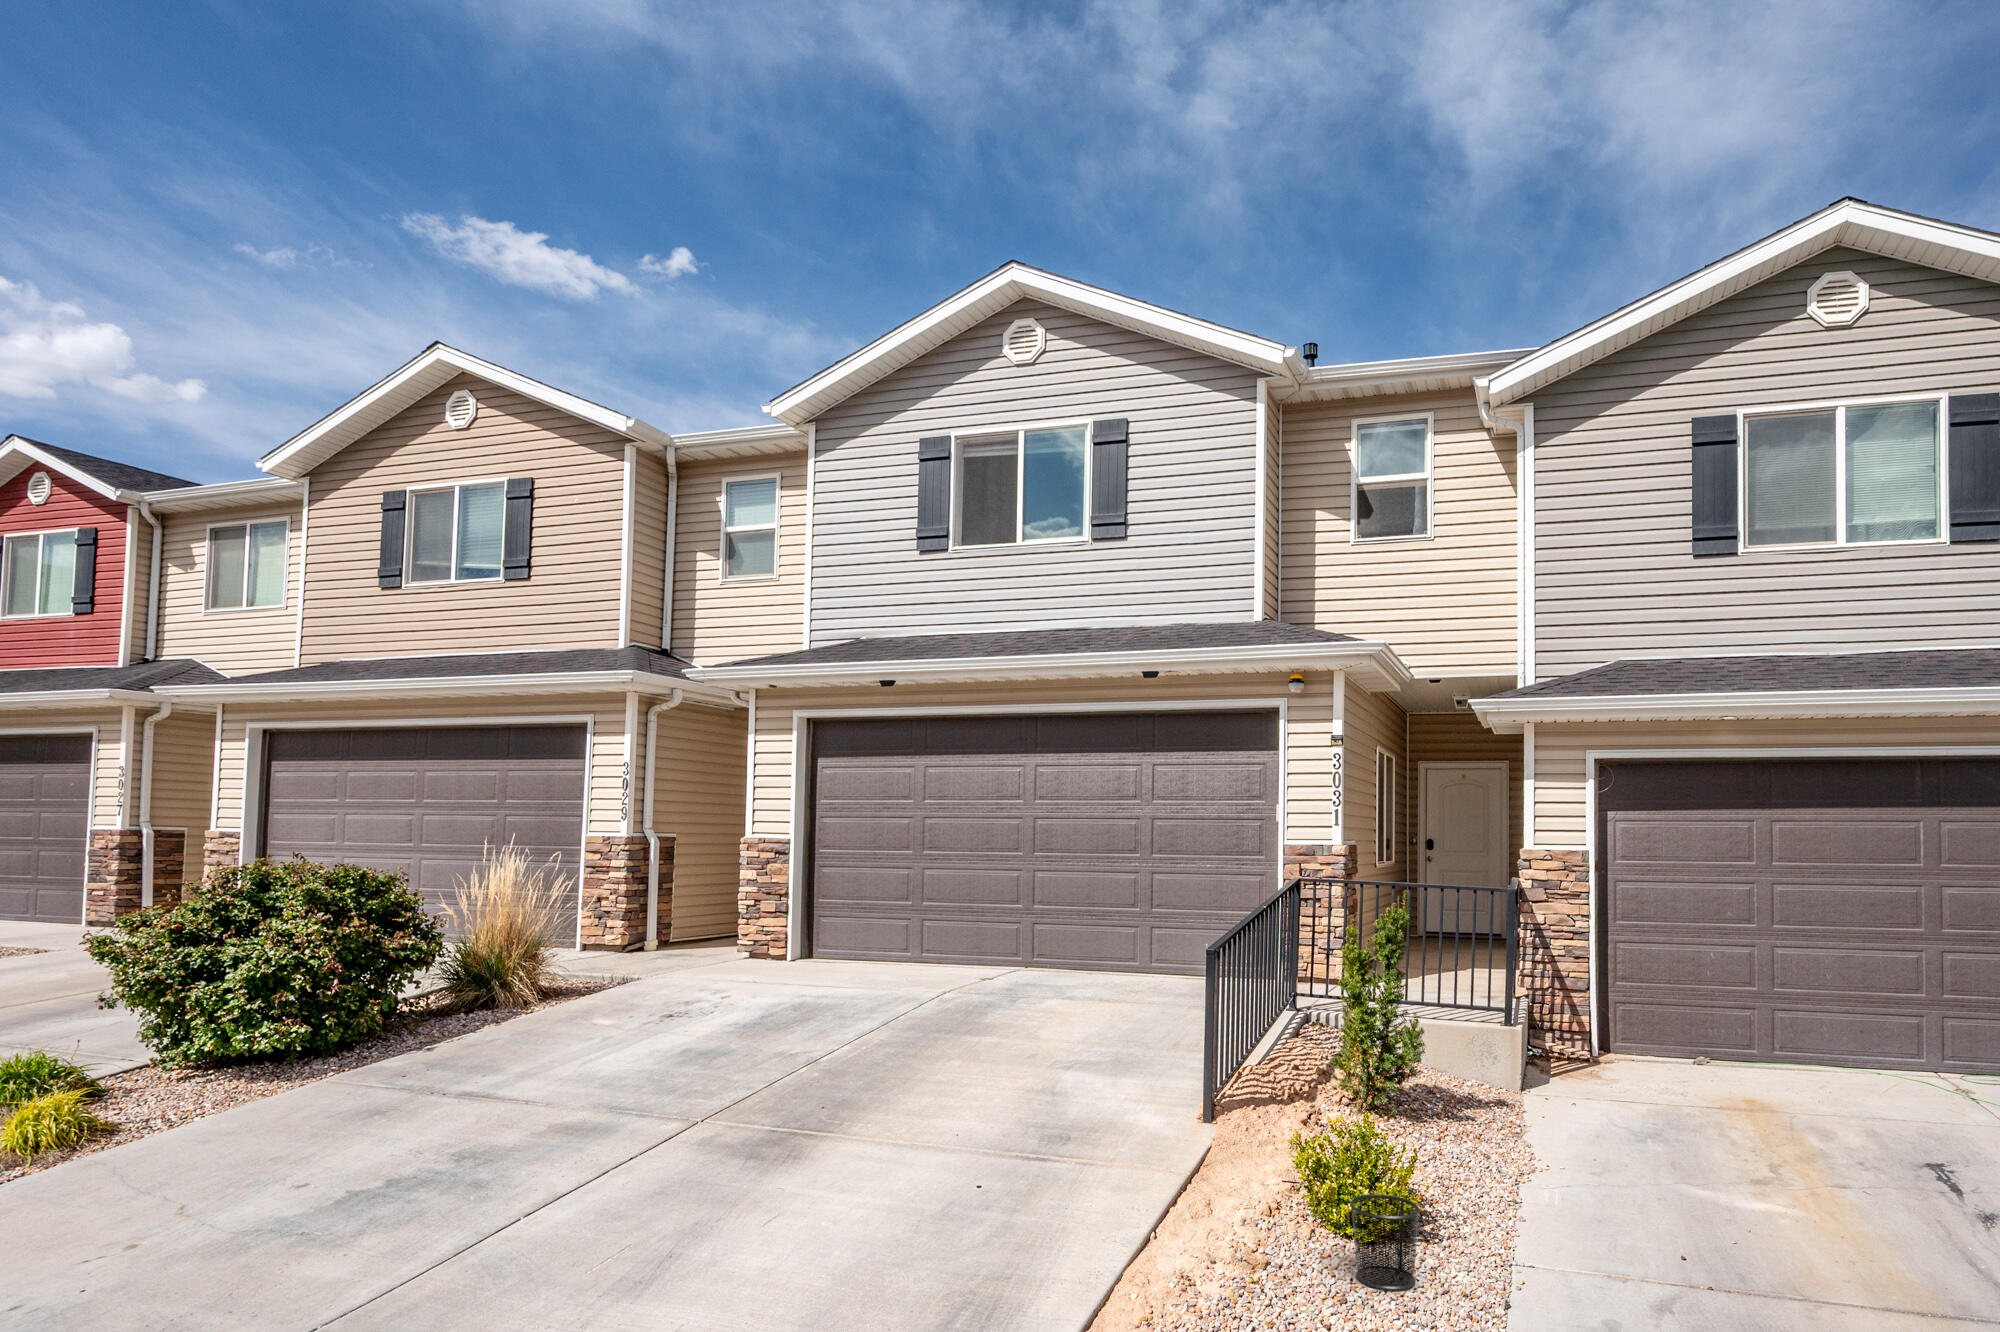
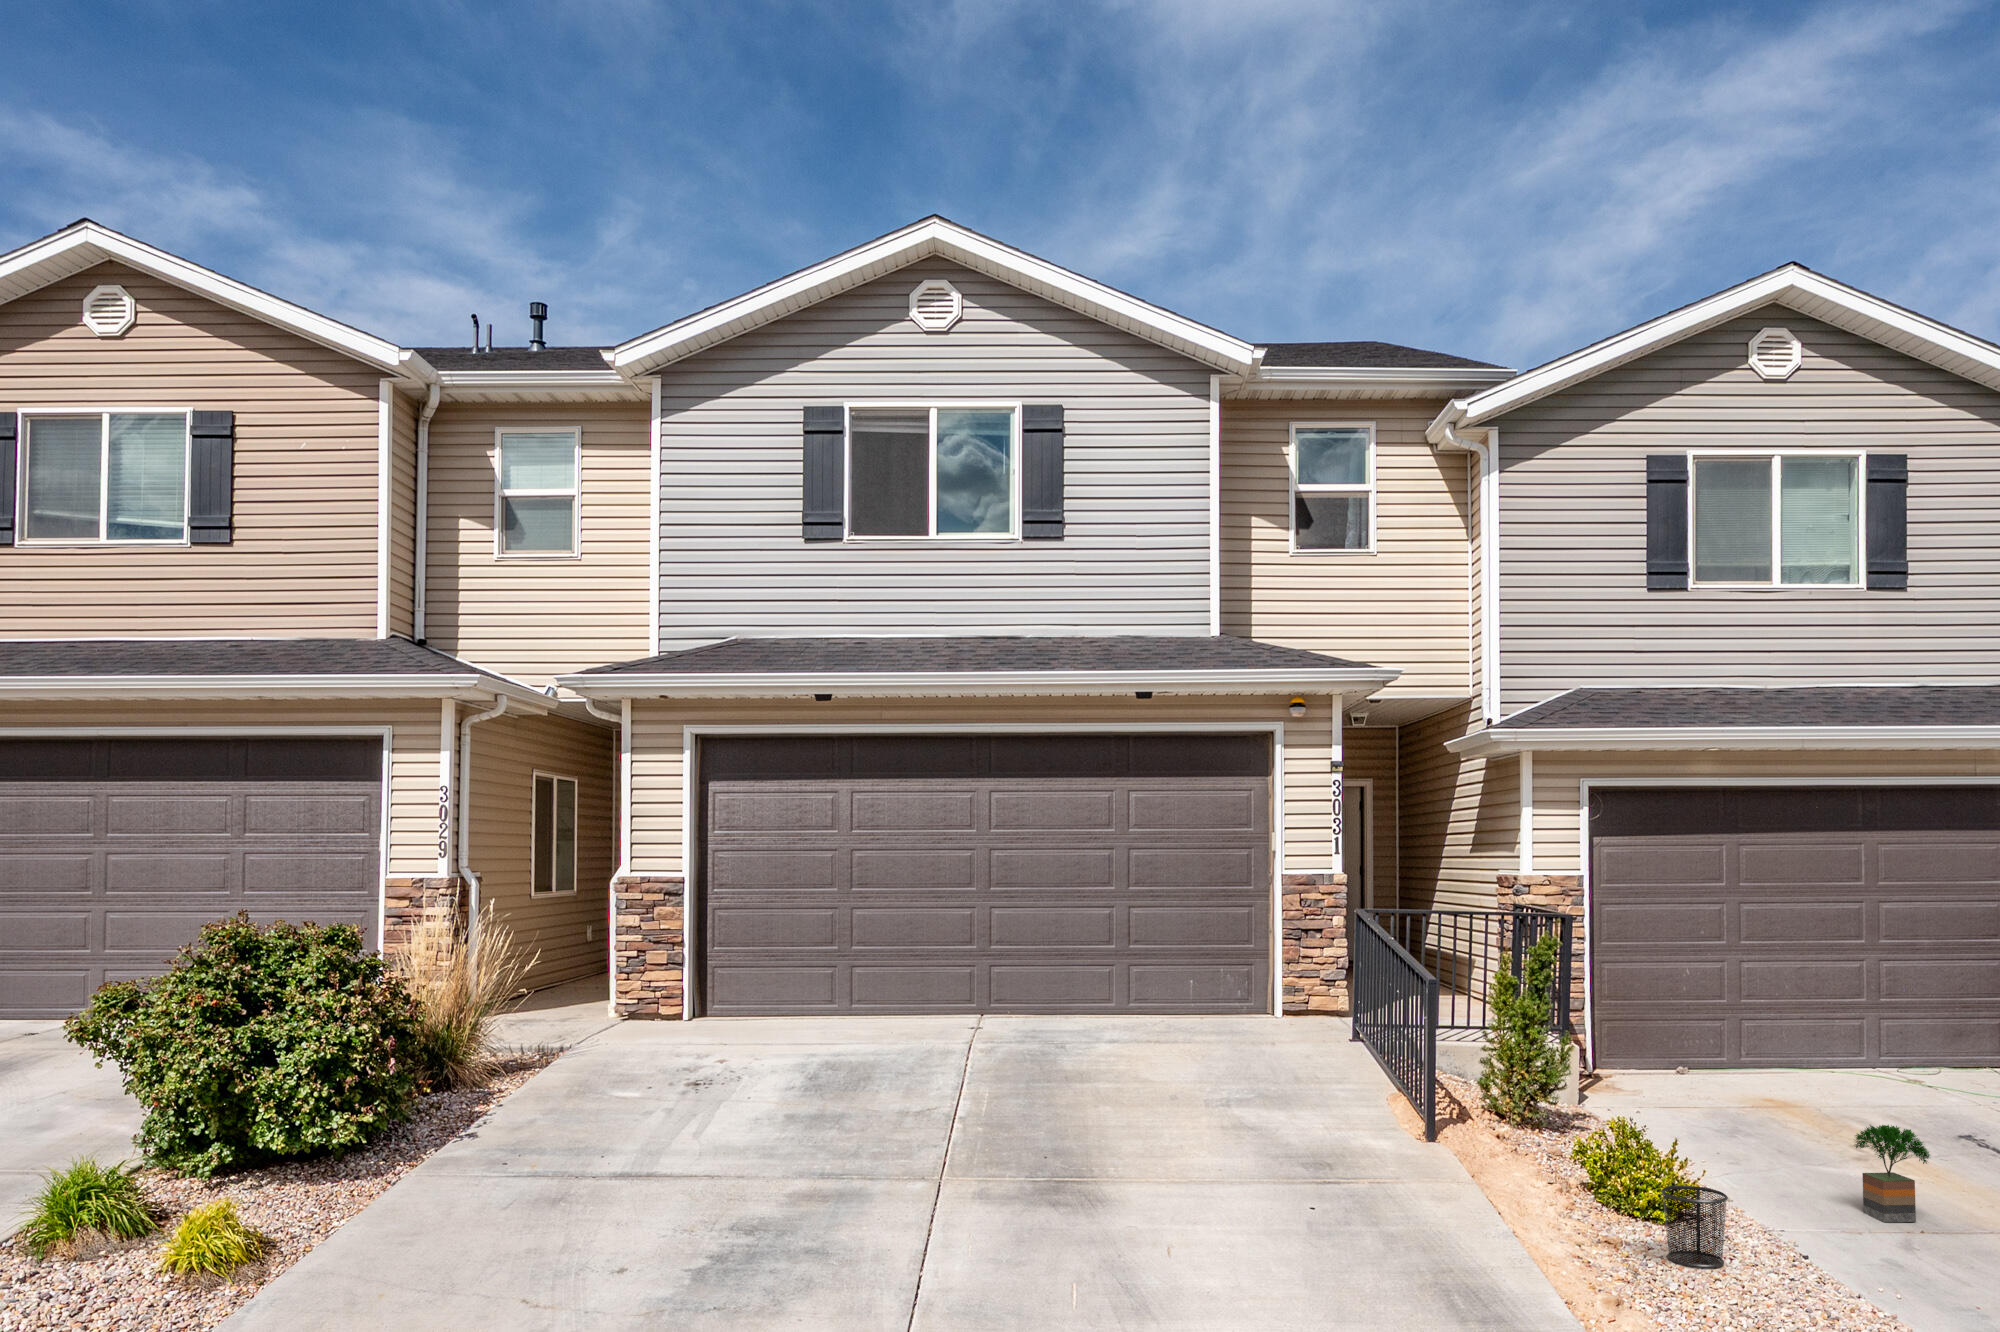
potted tree: none [1666,1142,1751,1260] -> present [1854,1125,1930,1222]

